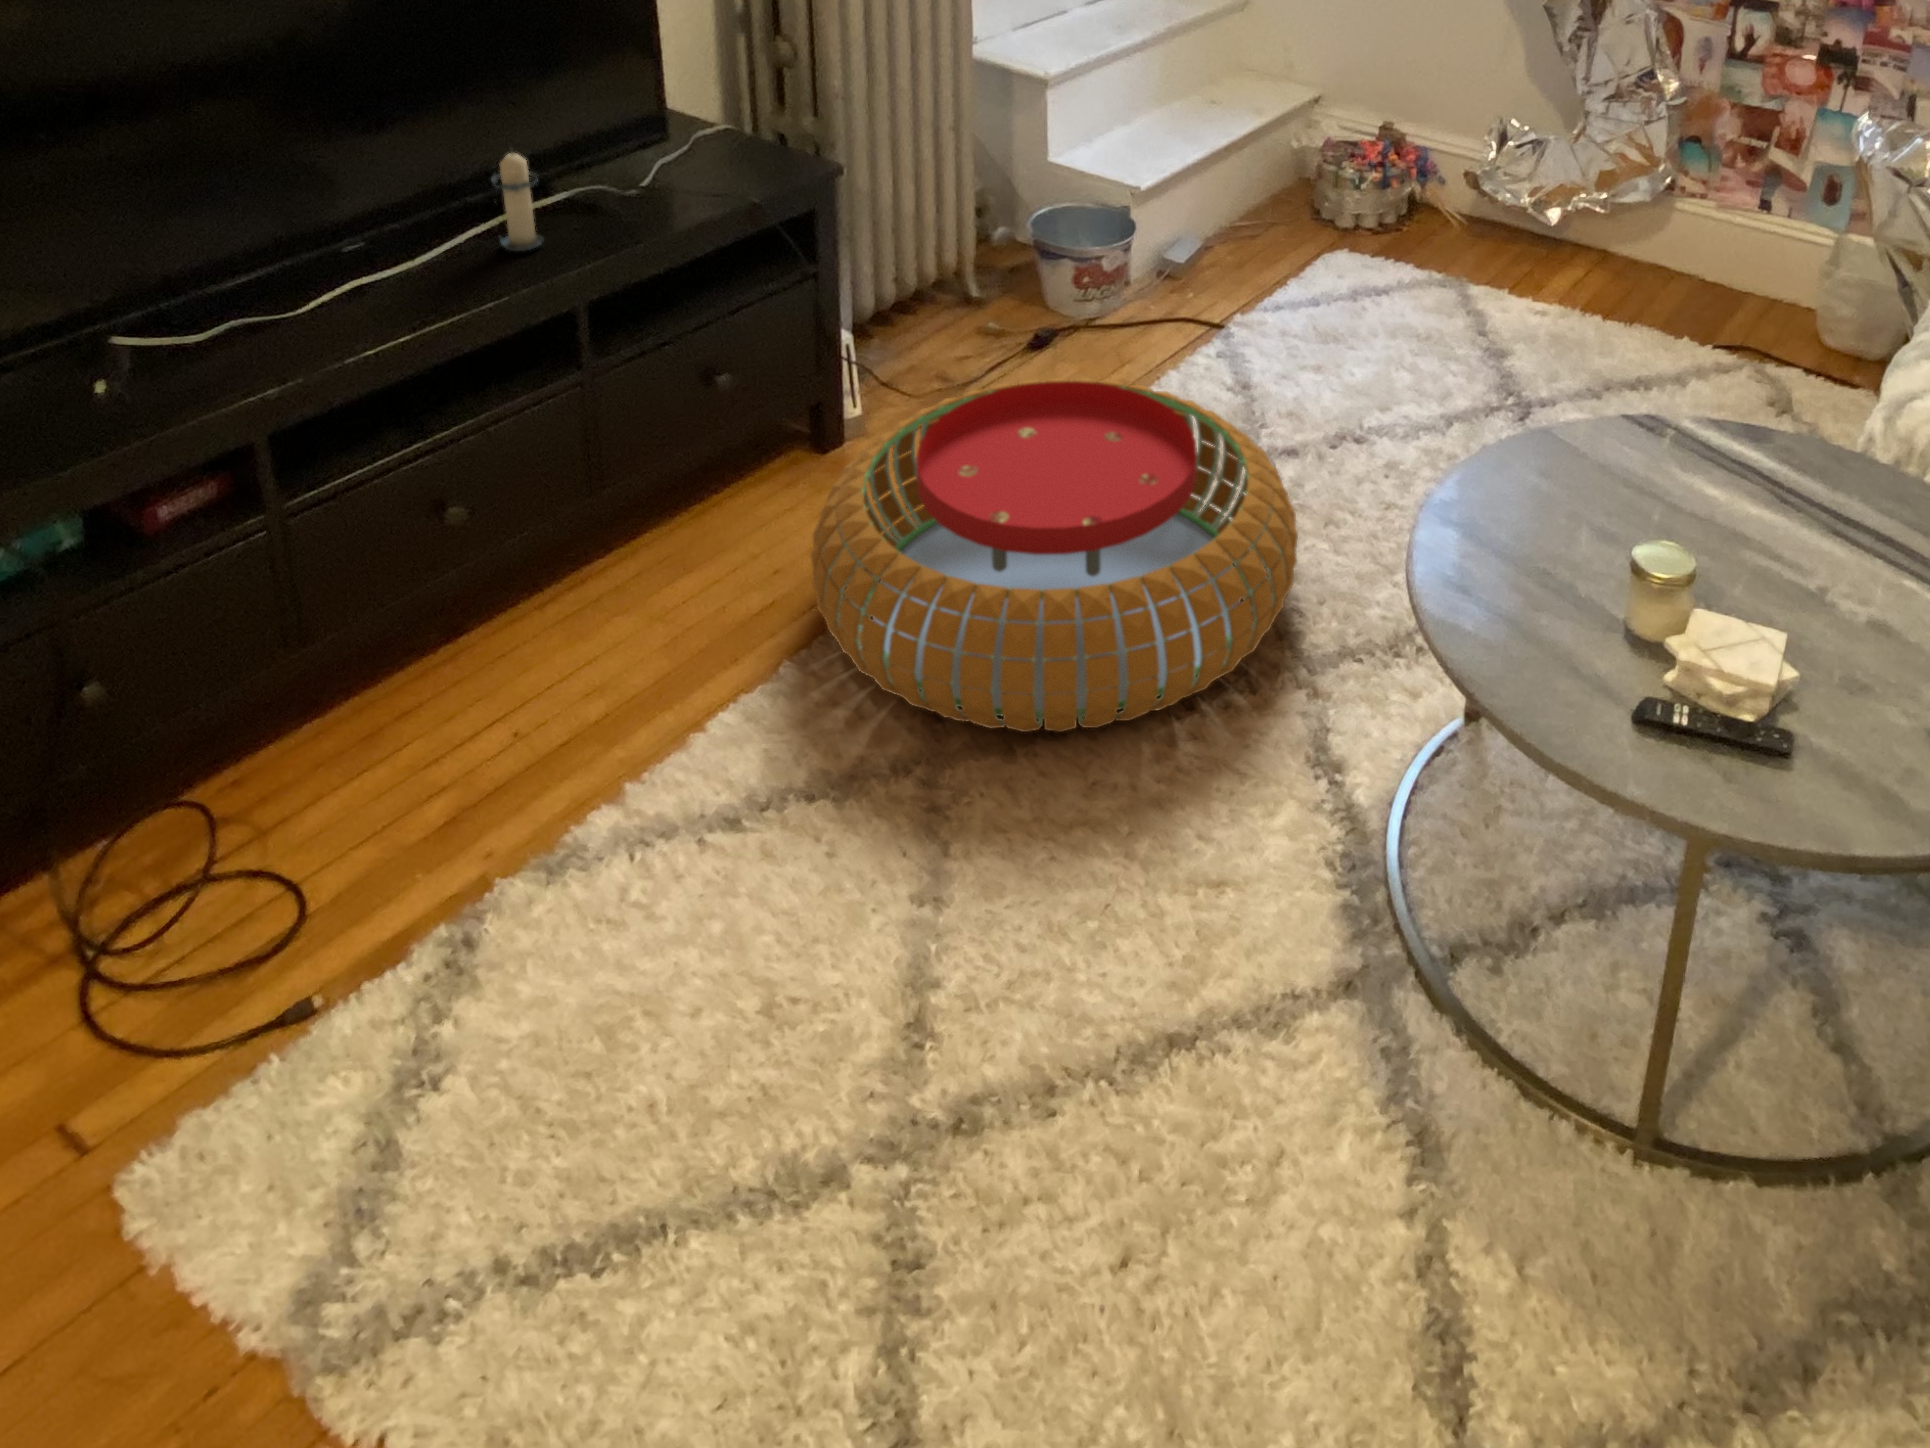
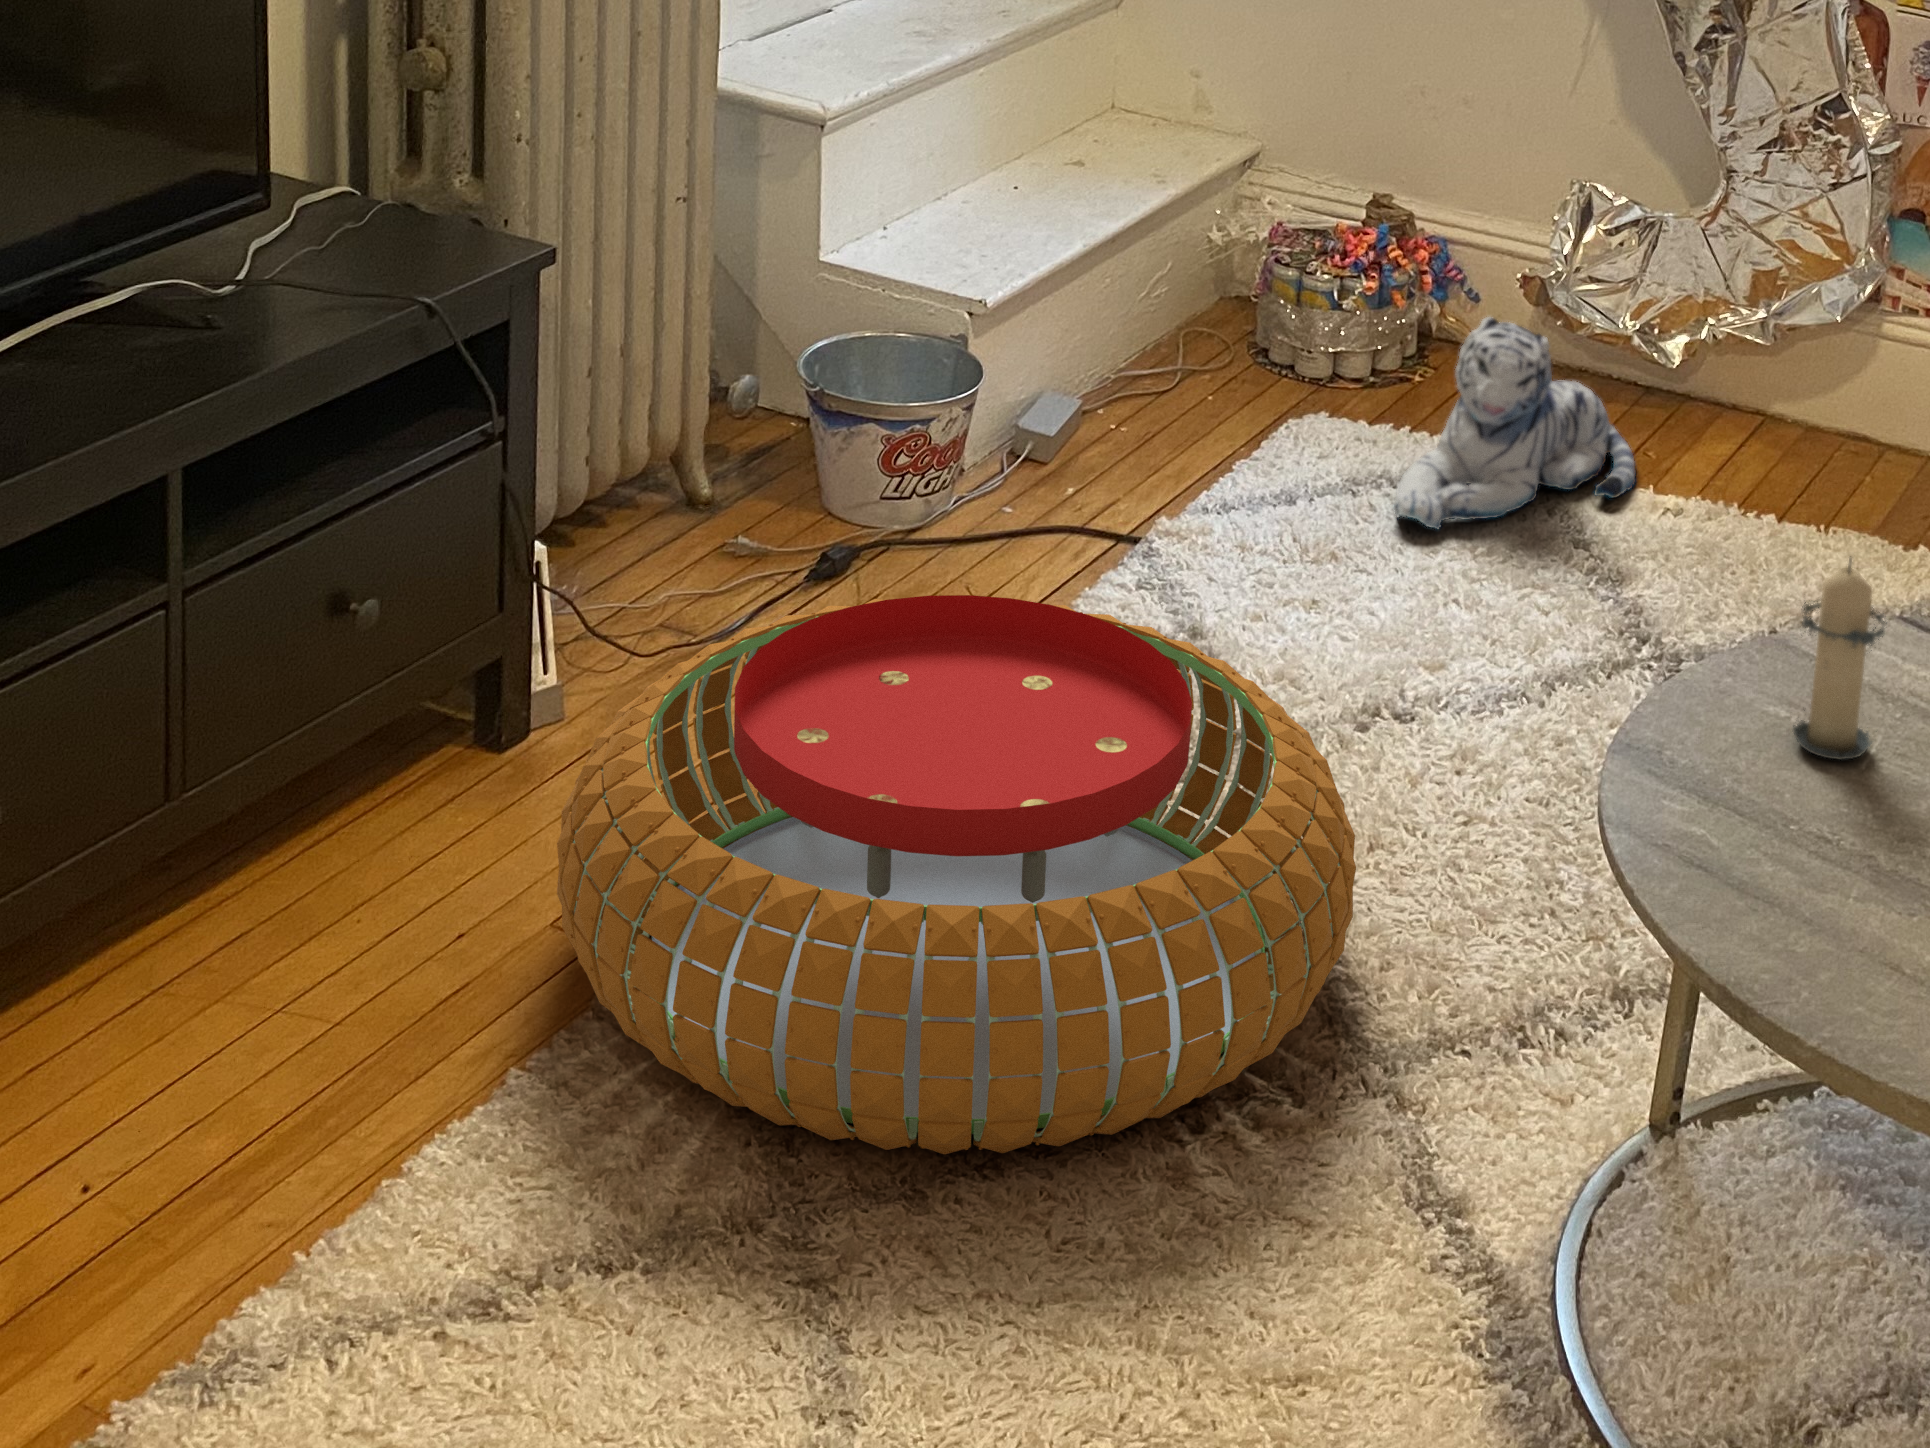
candle: present [491,152,543,251] -> present [1793,558,1887,760]
plush toy: none [1376,199,1526,325] -> present [1394,317,1636,529]

